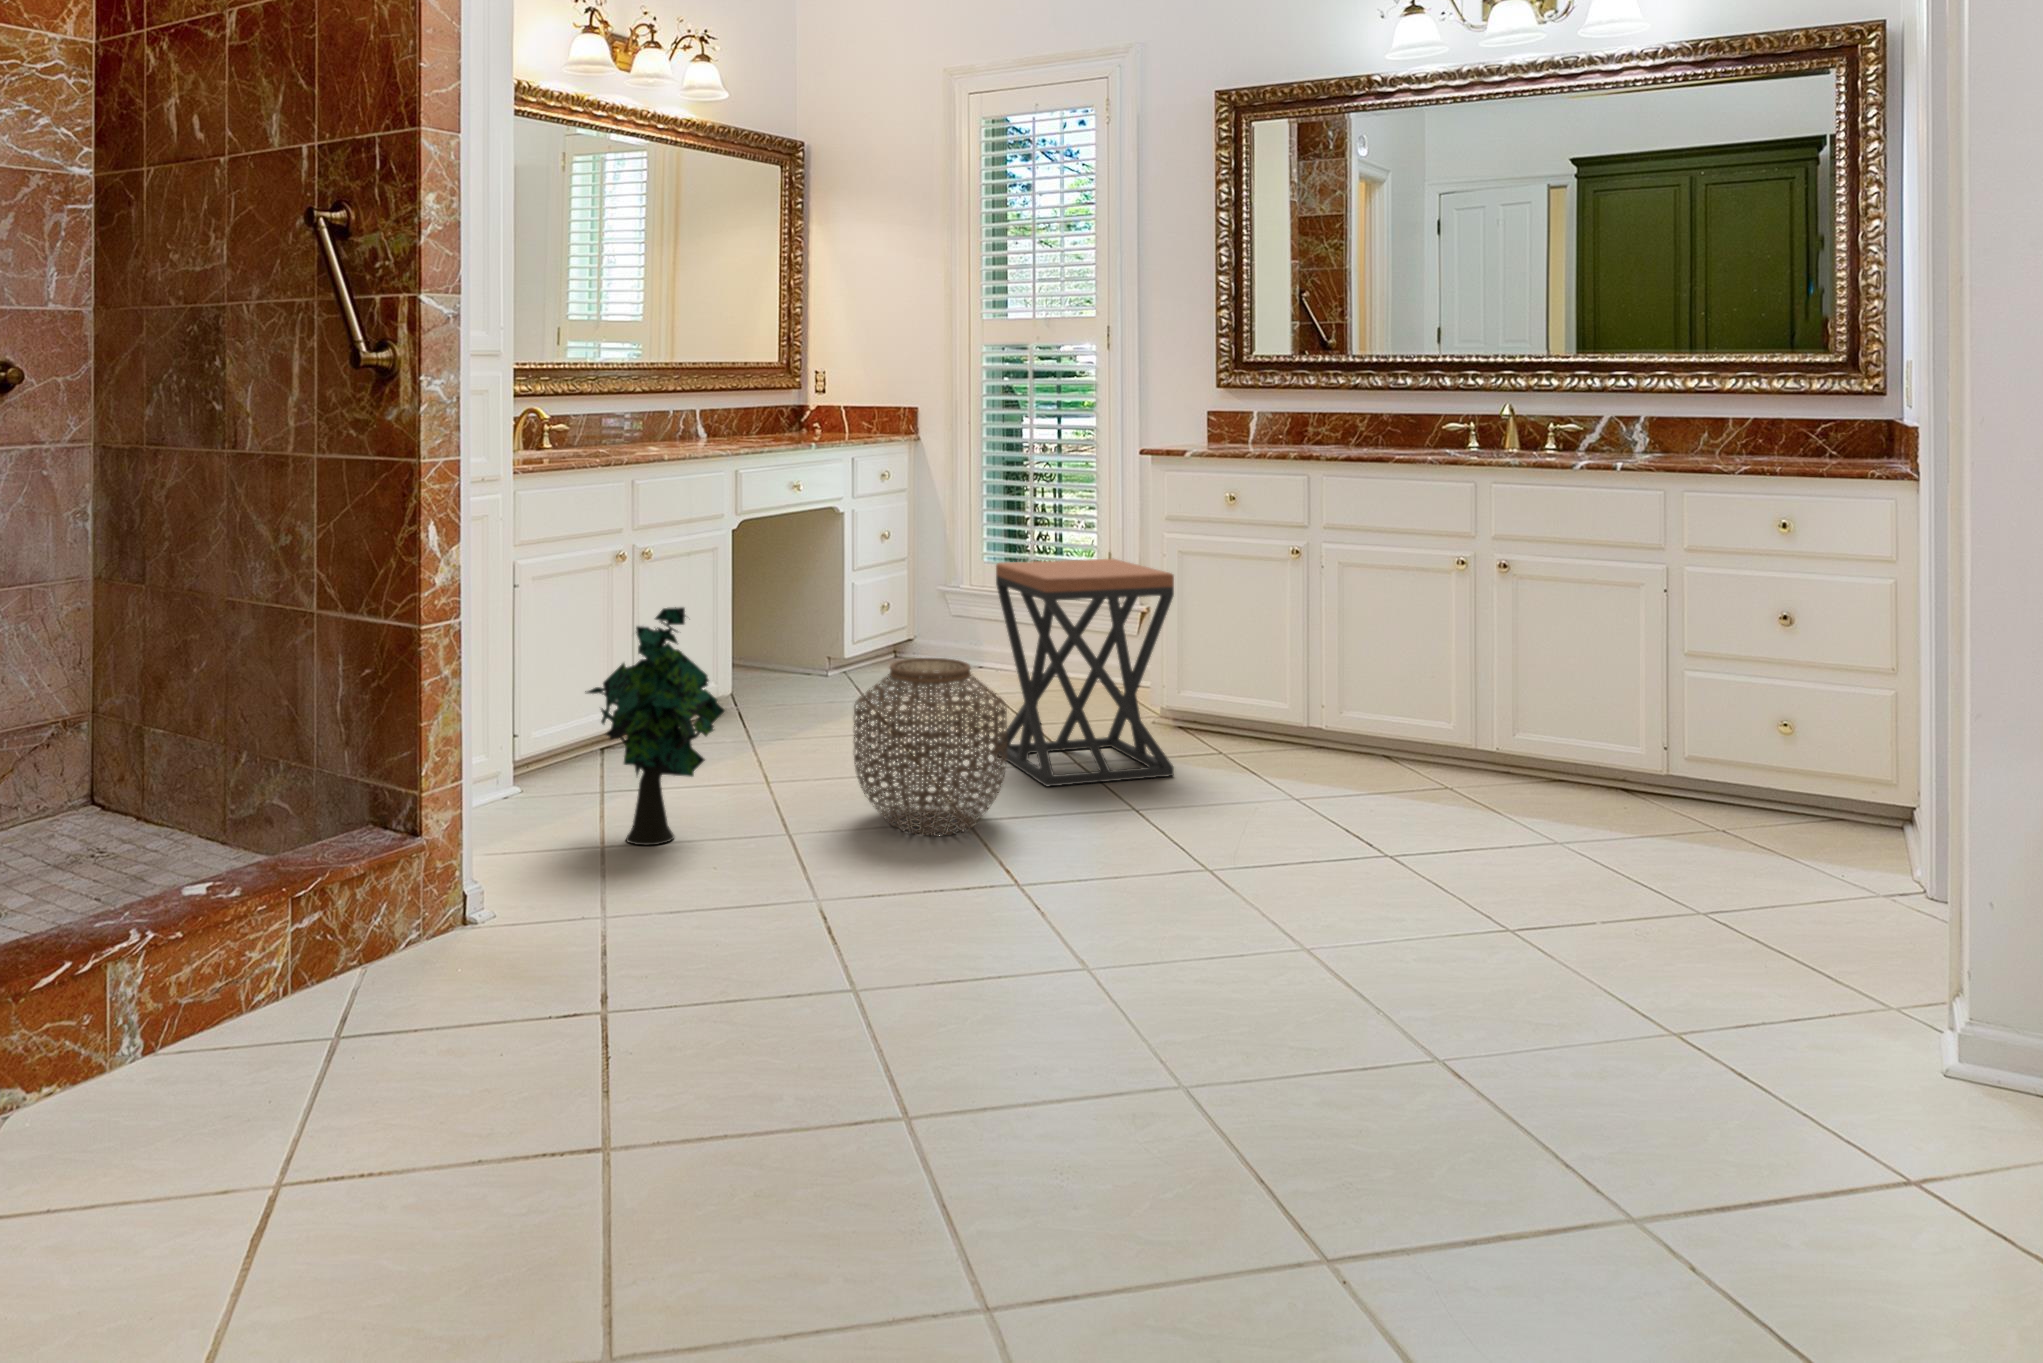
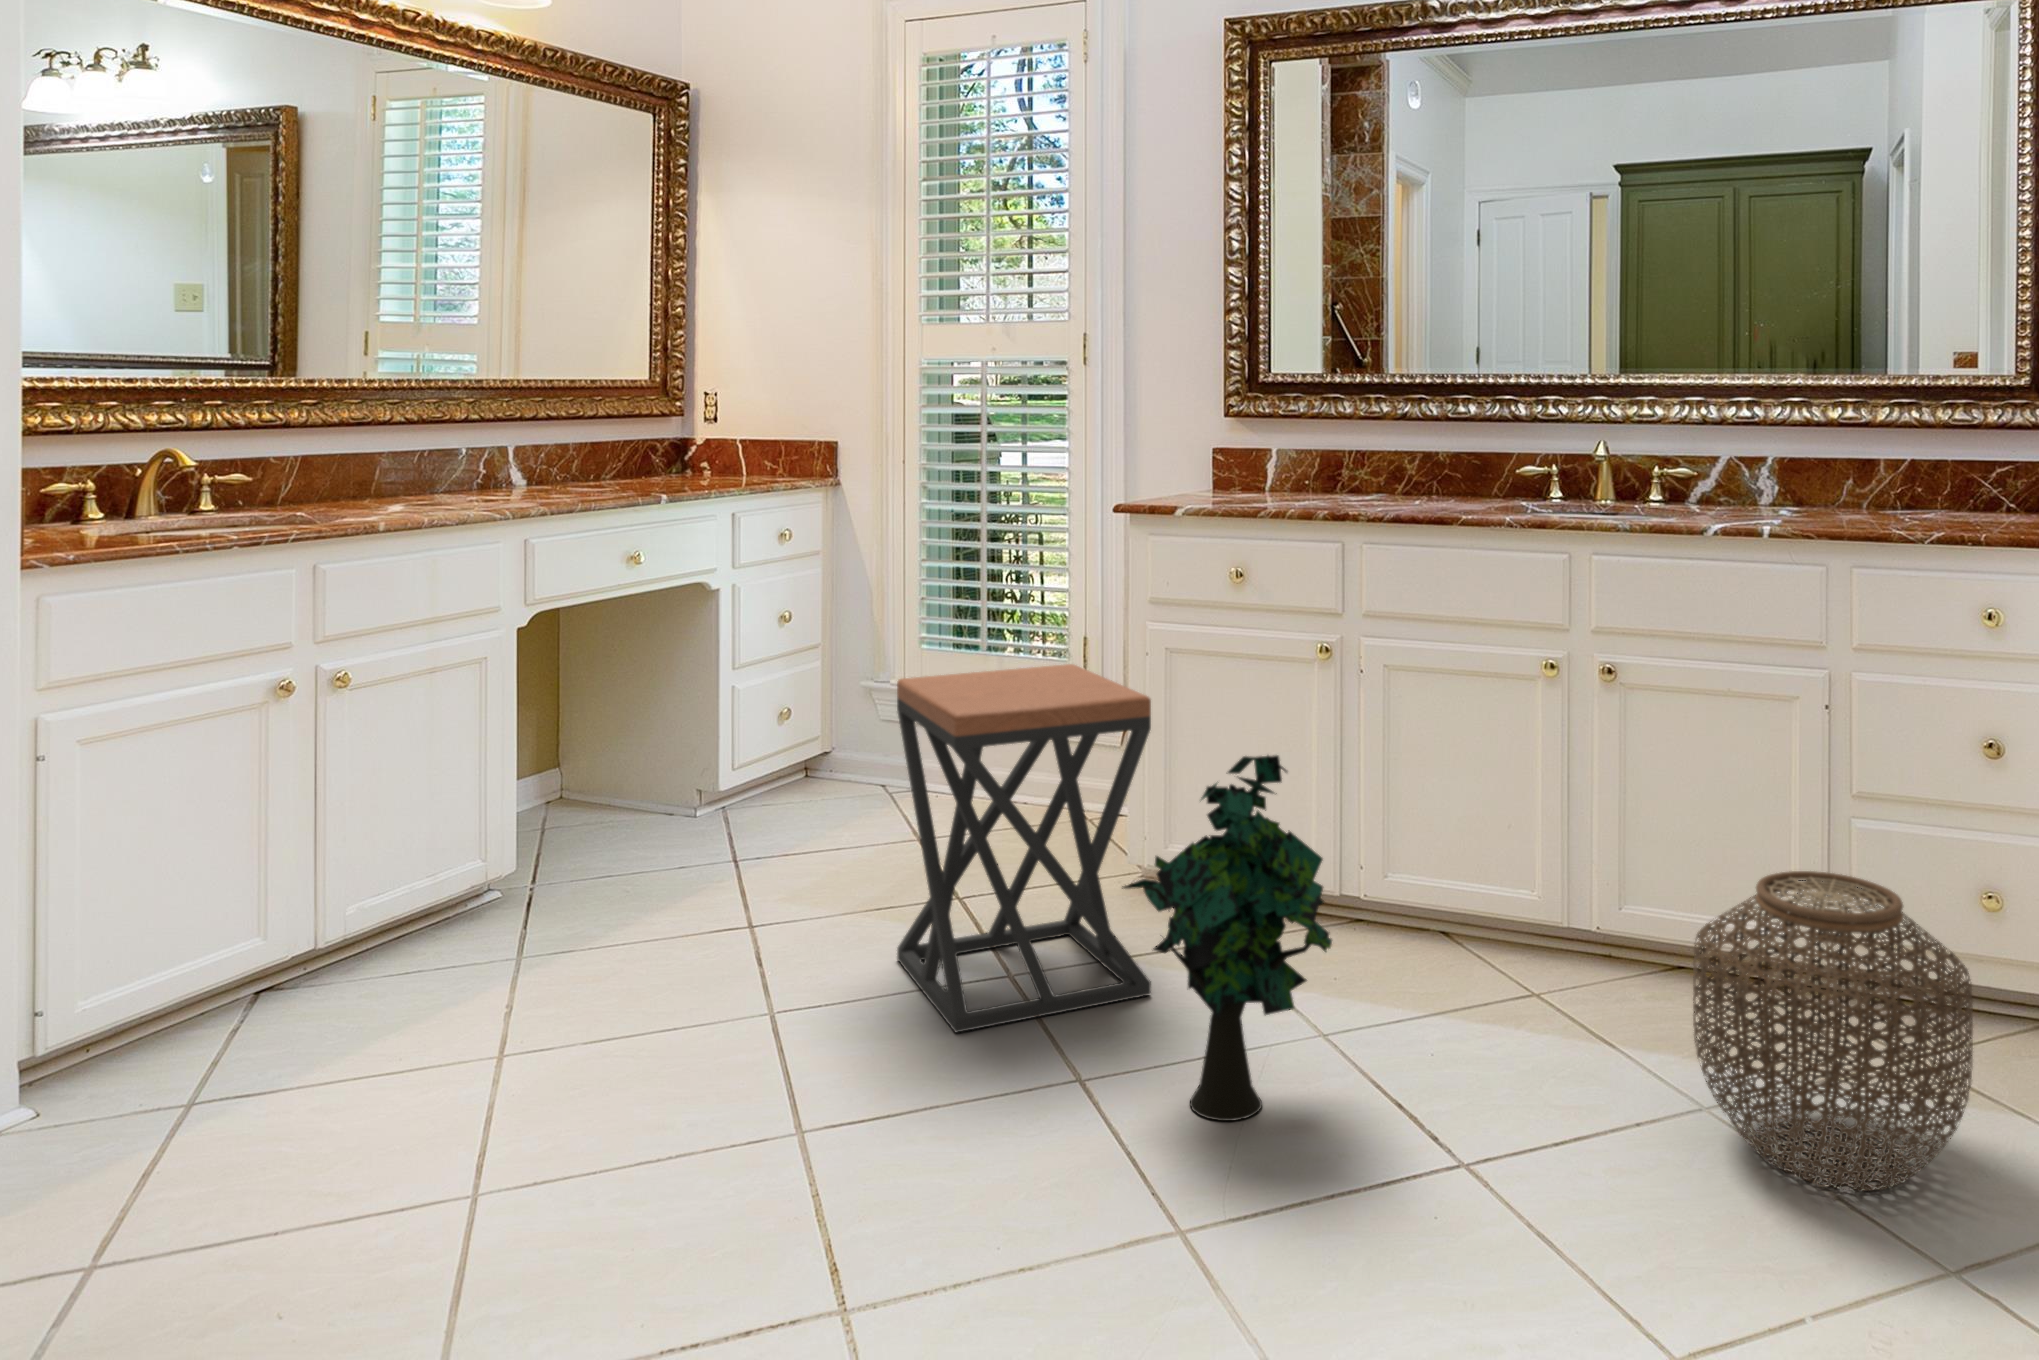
decorative plant: present [585,607,725,845] -> present [1122,755,1332,1121]
woven basket: present [854,658,1007,836] -> present [1693,871,1973,1191]

